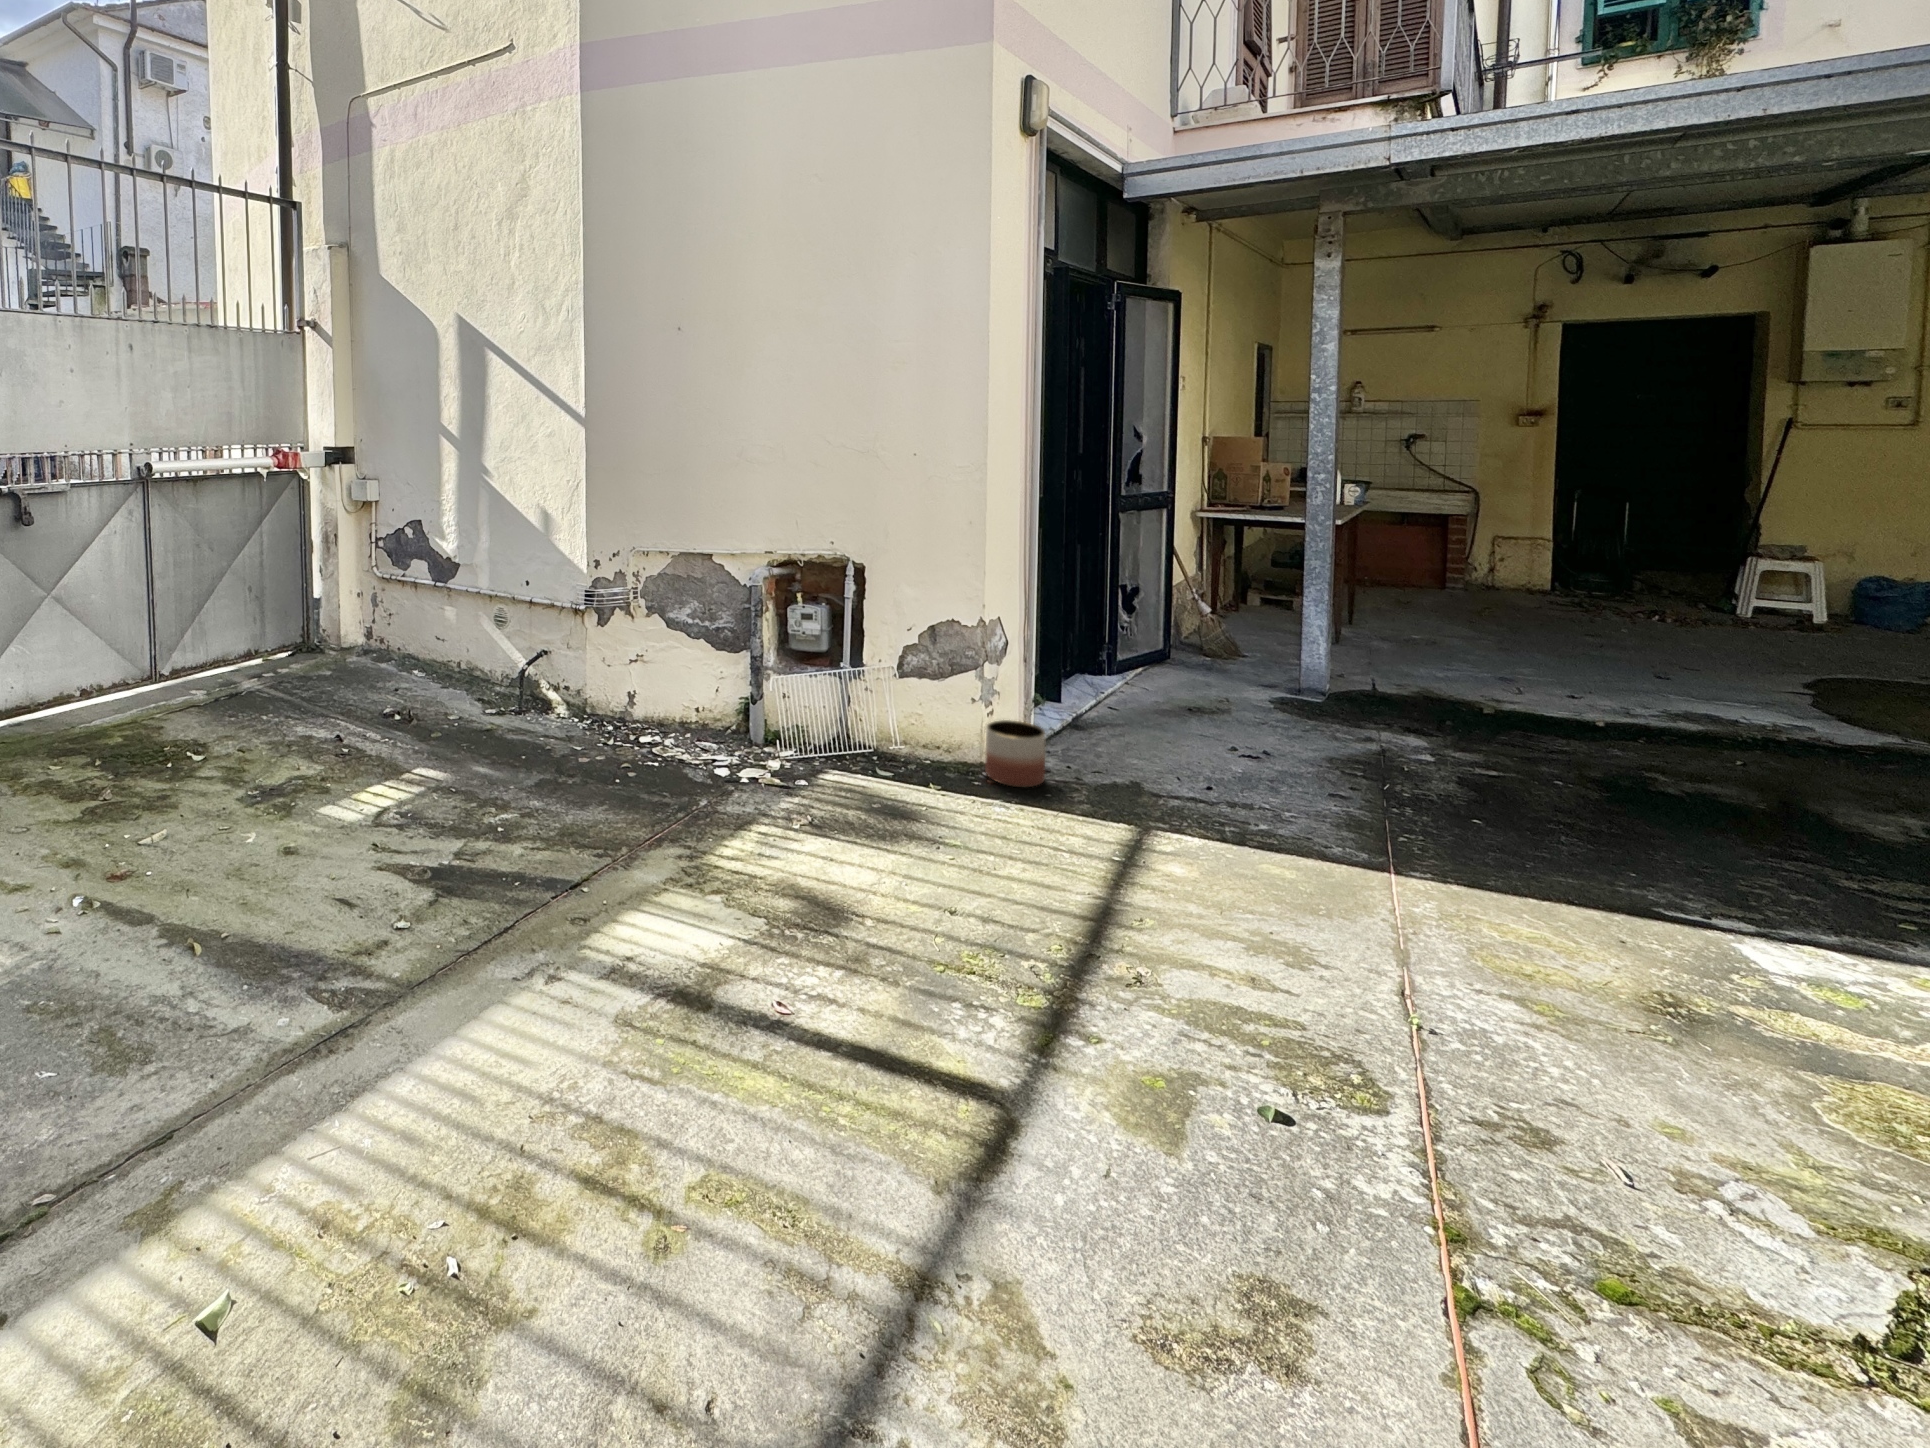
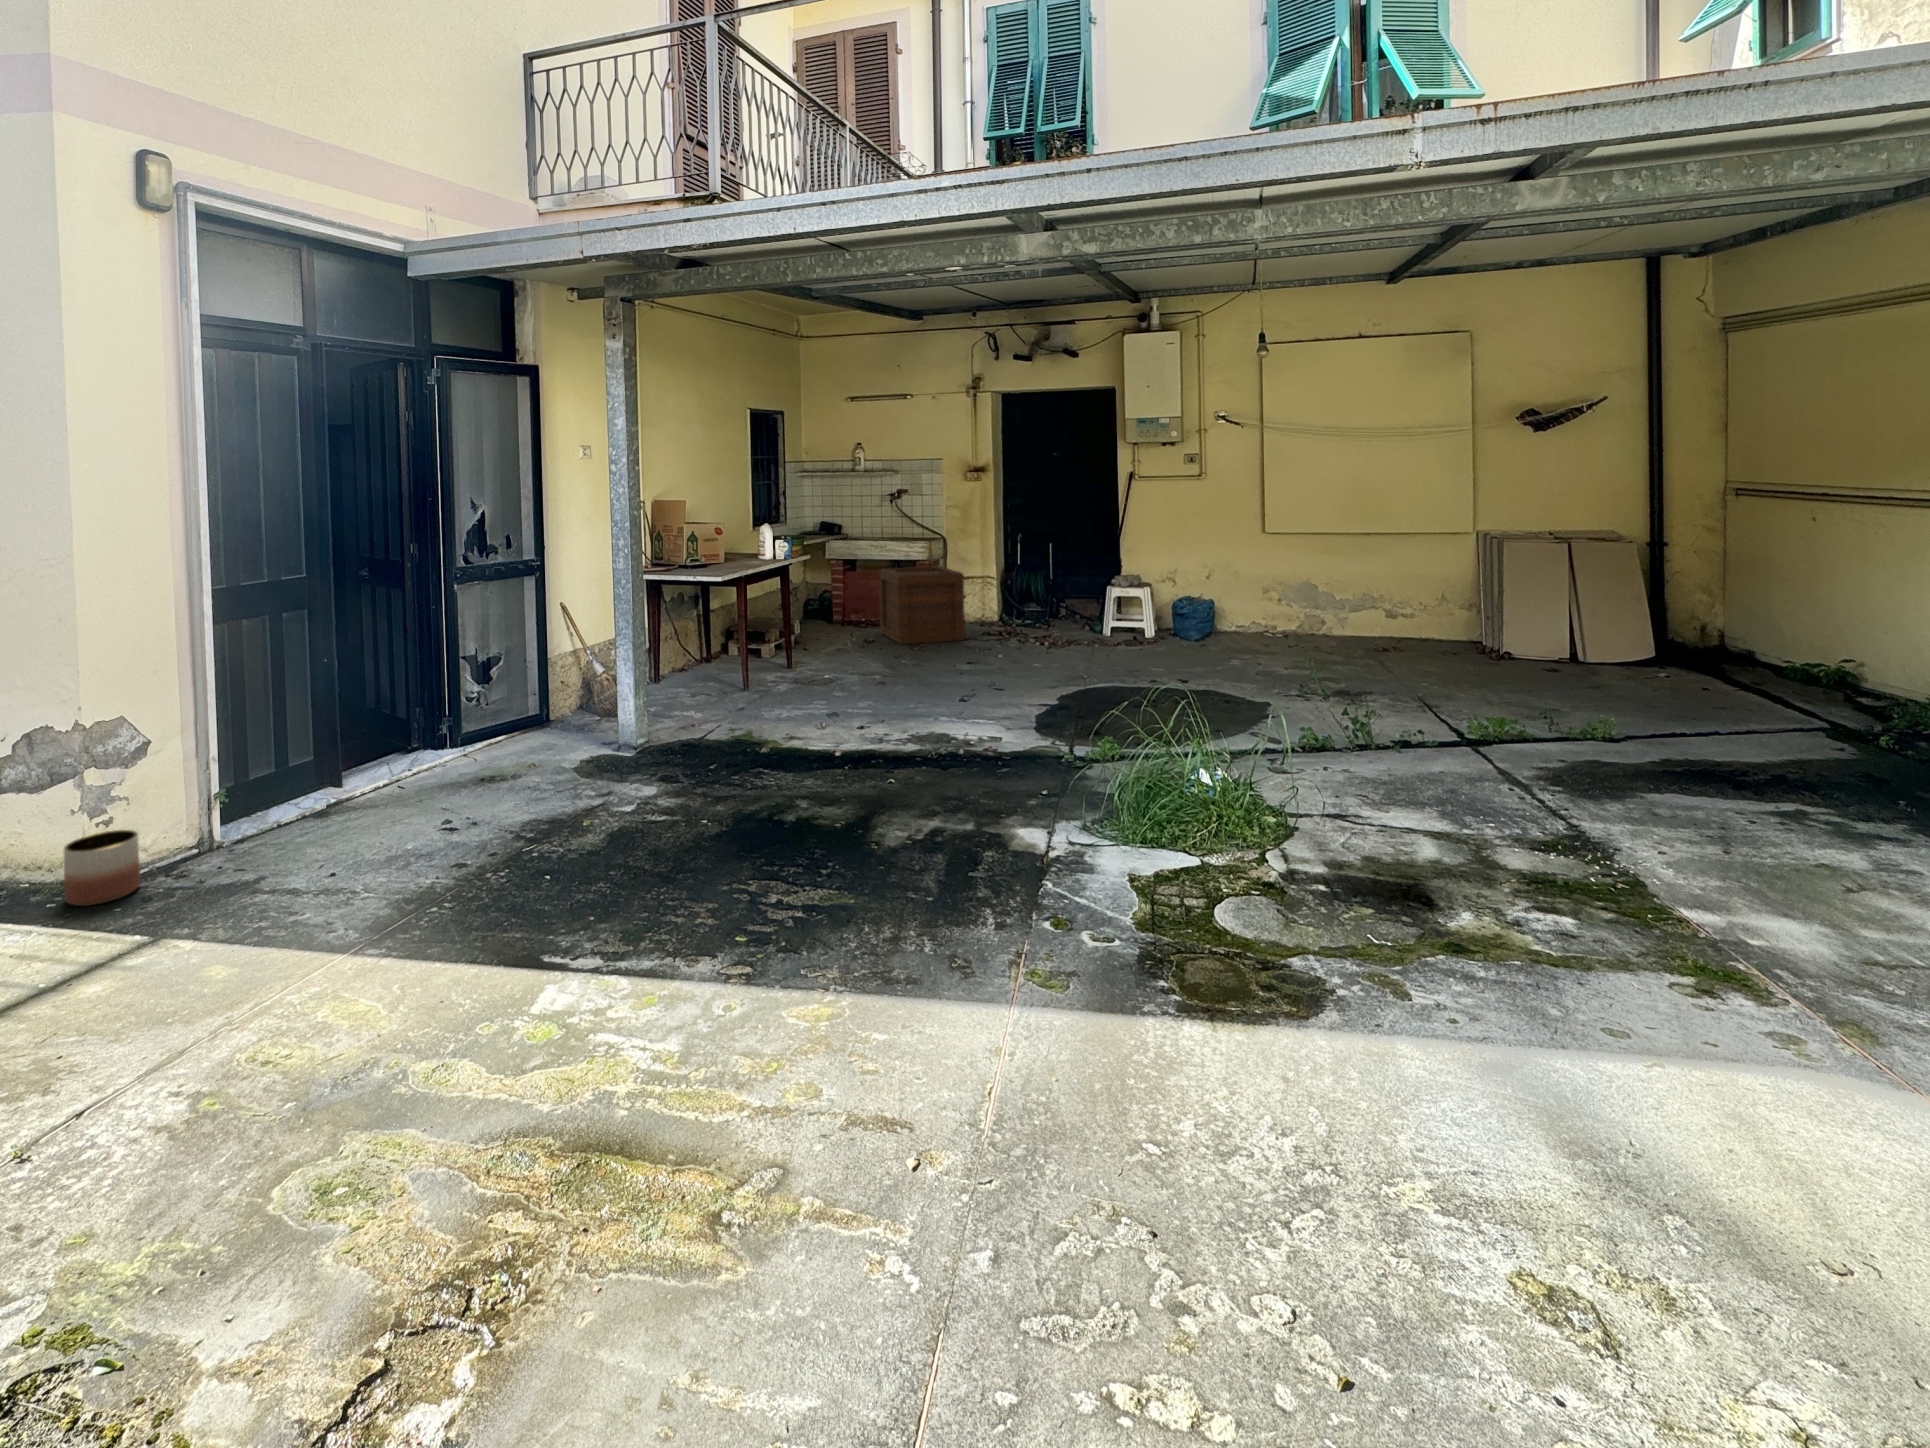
wooden crate: none [1355,516,1493,599] -> present [879,566,965,645]

